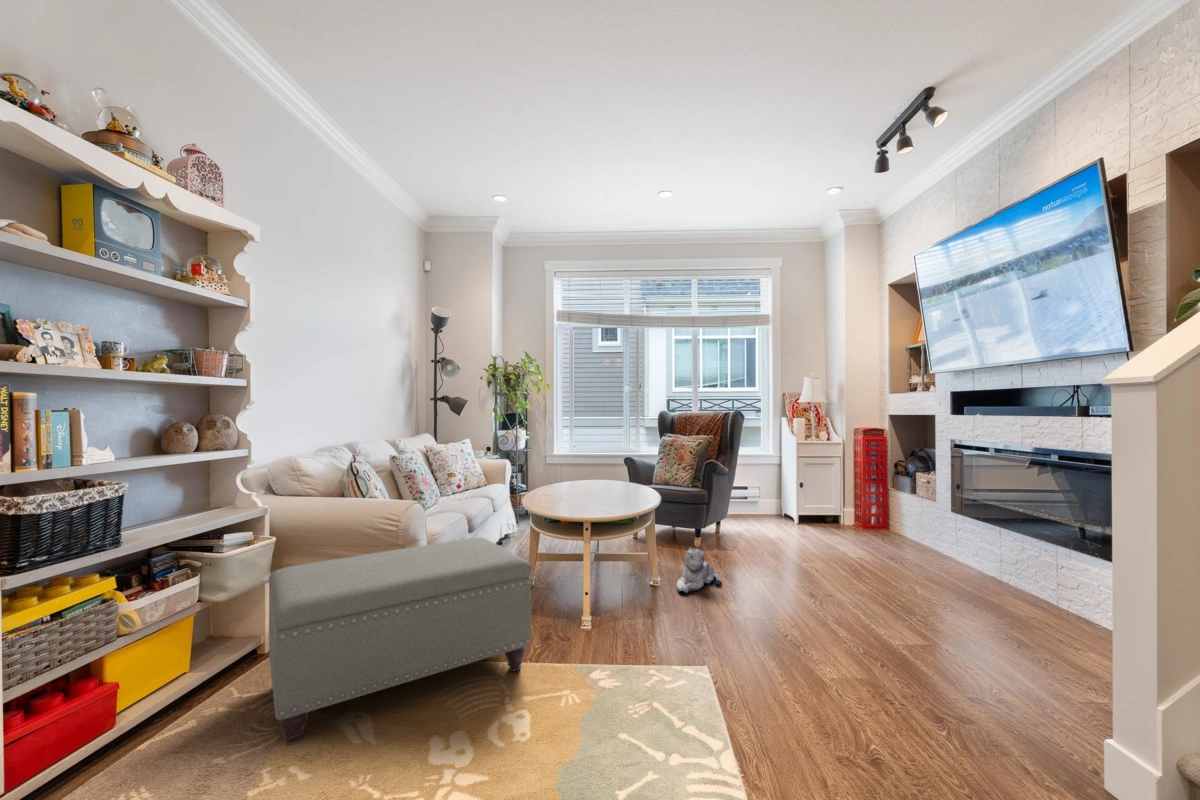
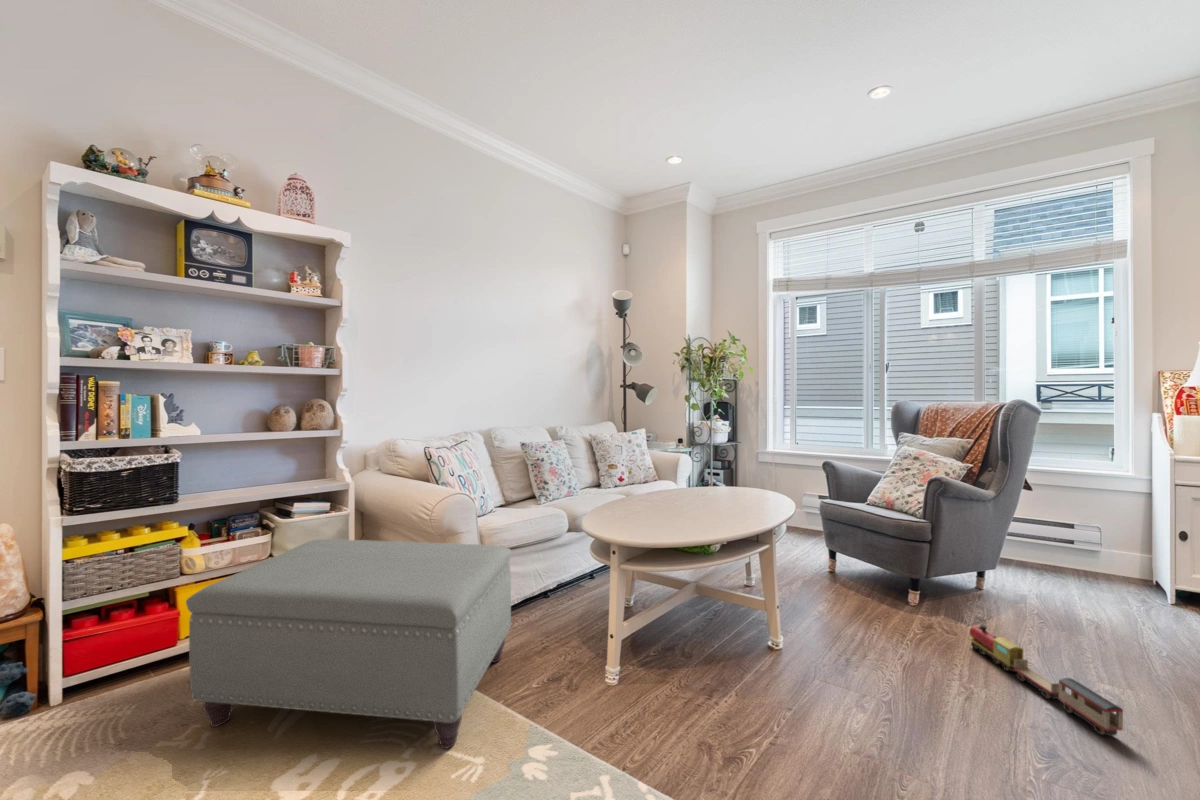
toy train: none [715,538,777,566] -> present [968,625,1123,735]
plush toy: present [676,548,721,593] -> none [811,638,929,729]

